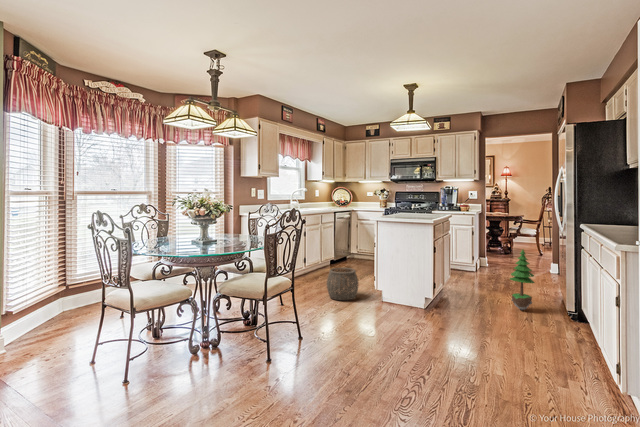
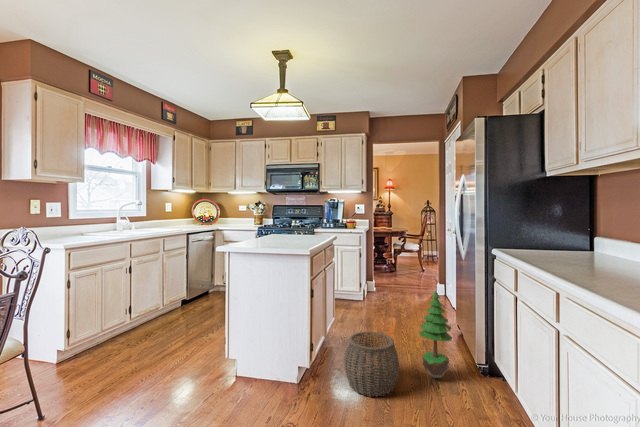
woven basket: present [327,268,358,300] -> present [344,331,400,396]

